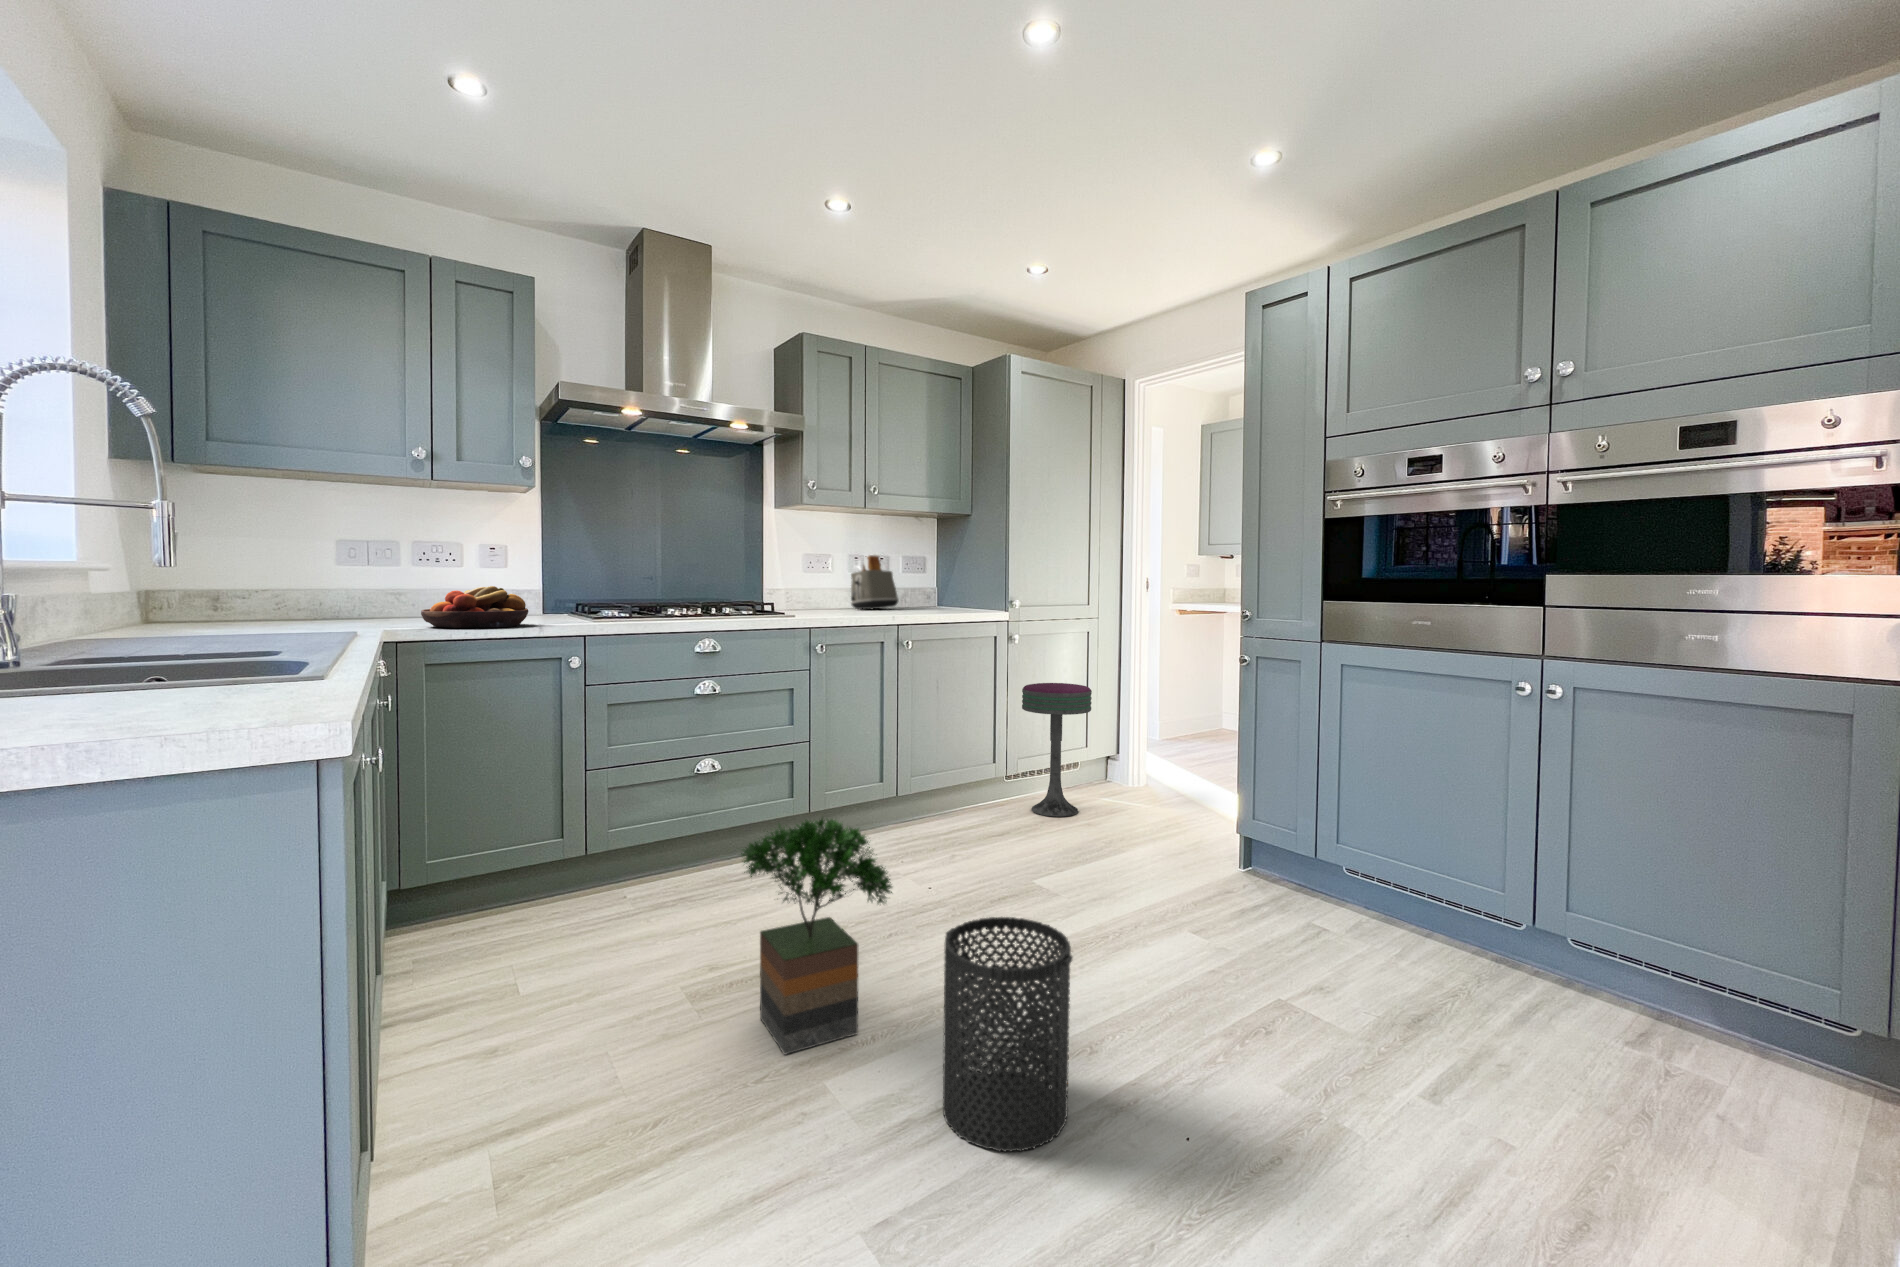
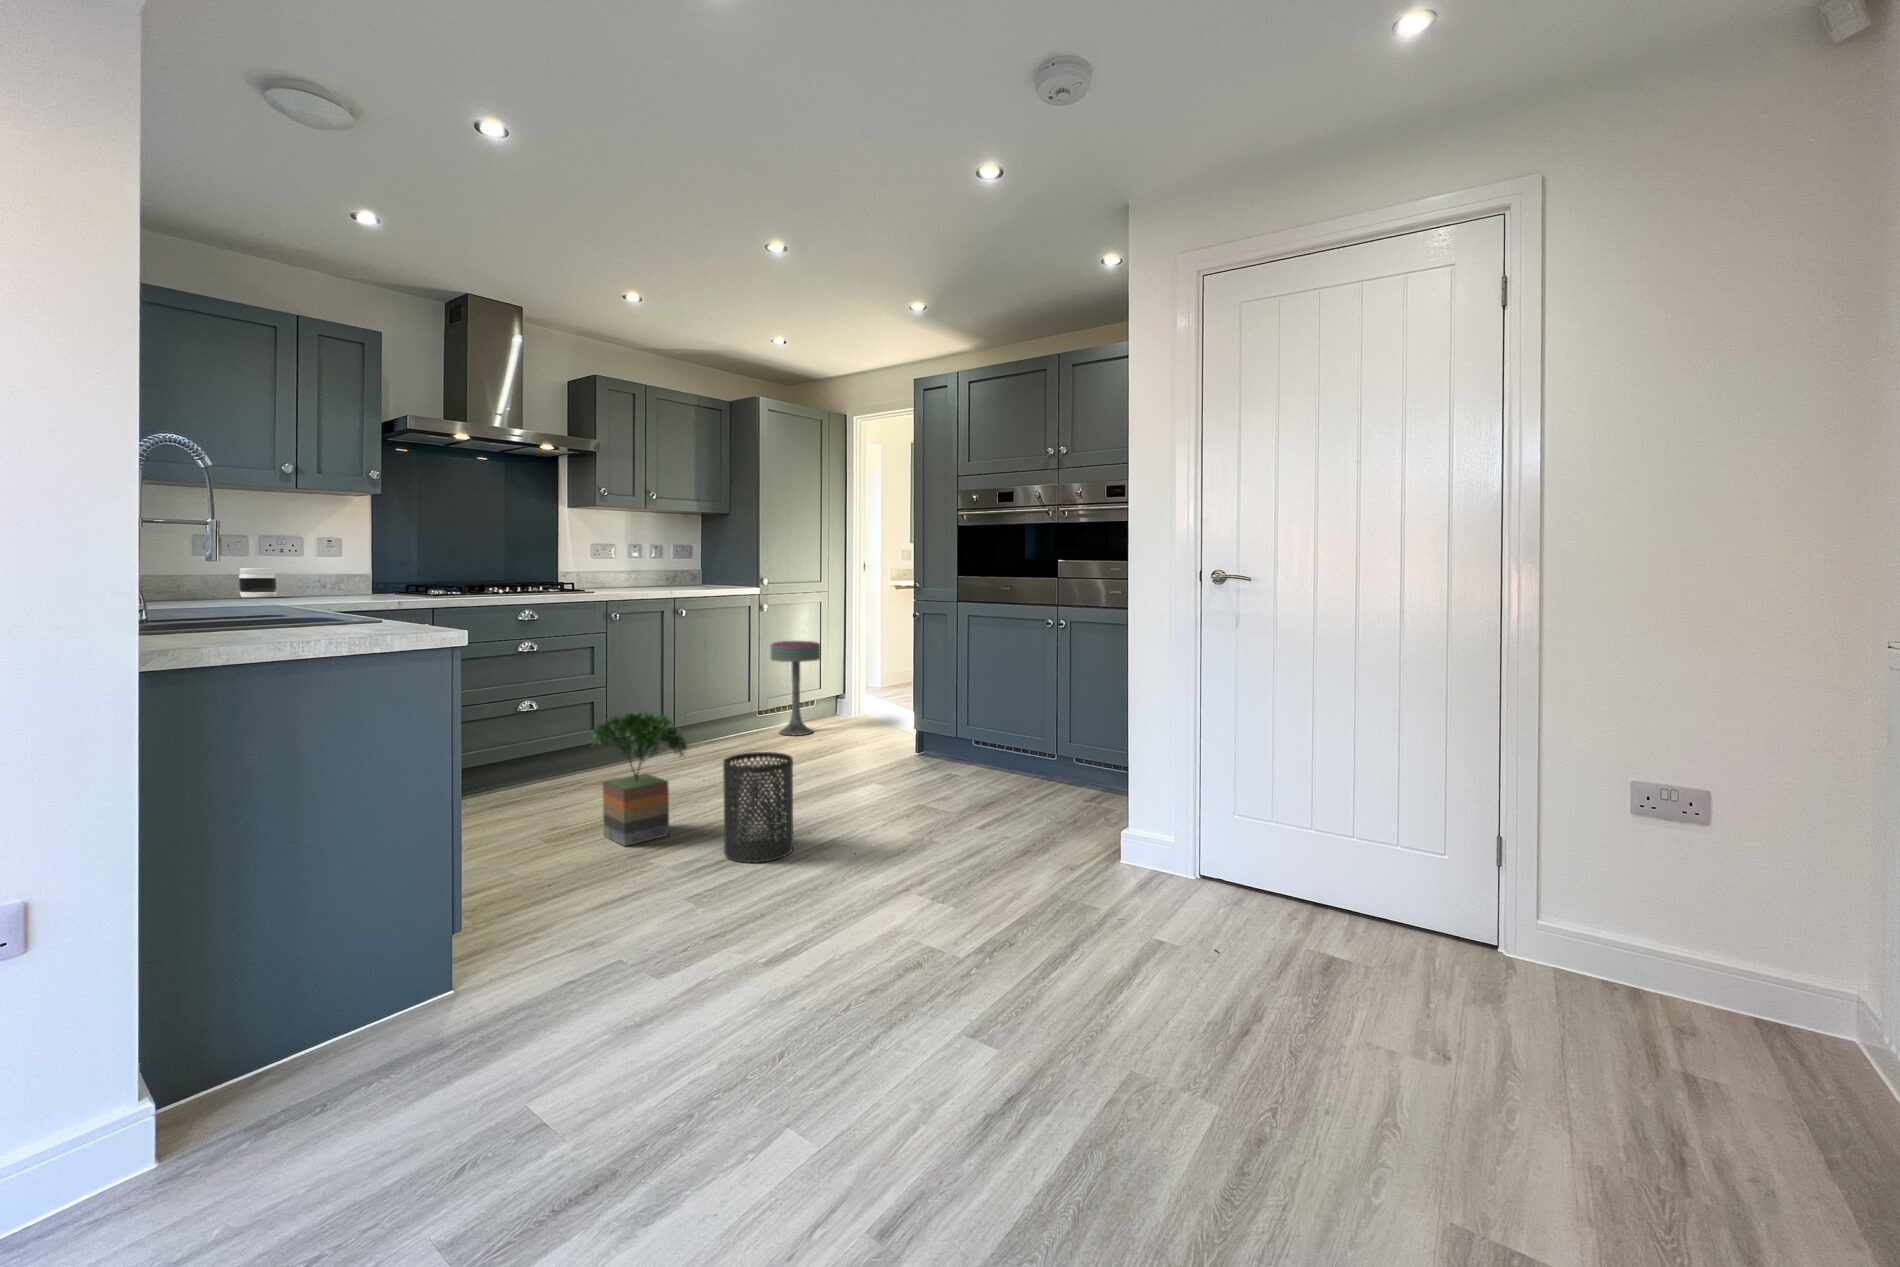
toaster: present [851,555,899,609] -> none [633,546,672,588]
jar: none [354,586,399,624] -> present [239,568,277,597]
fruit bowl: present [421,586,528,628] -> none [310,569,396,599]

